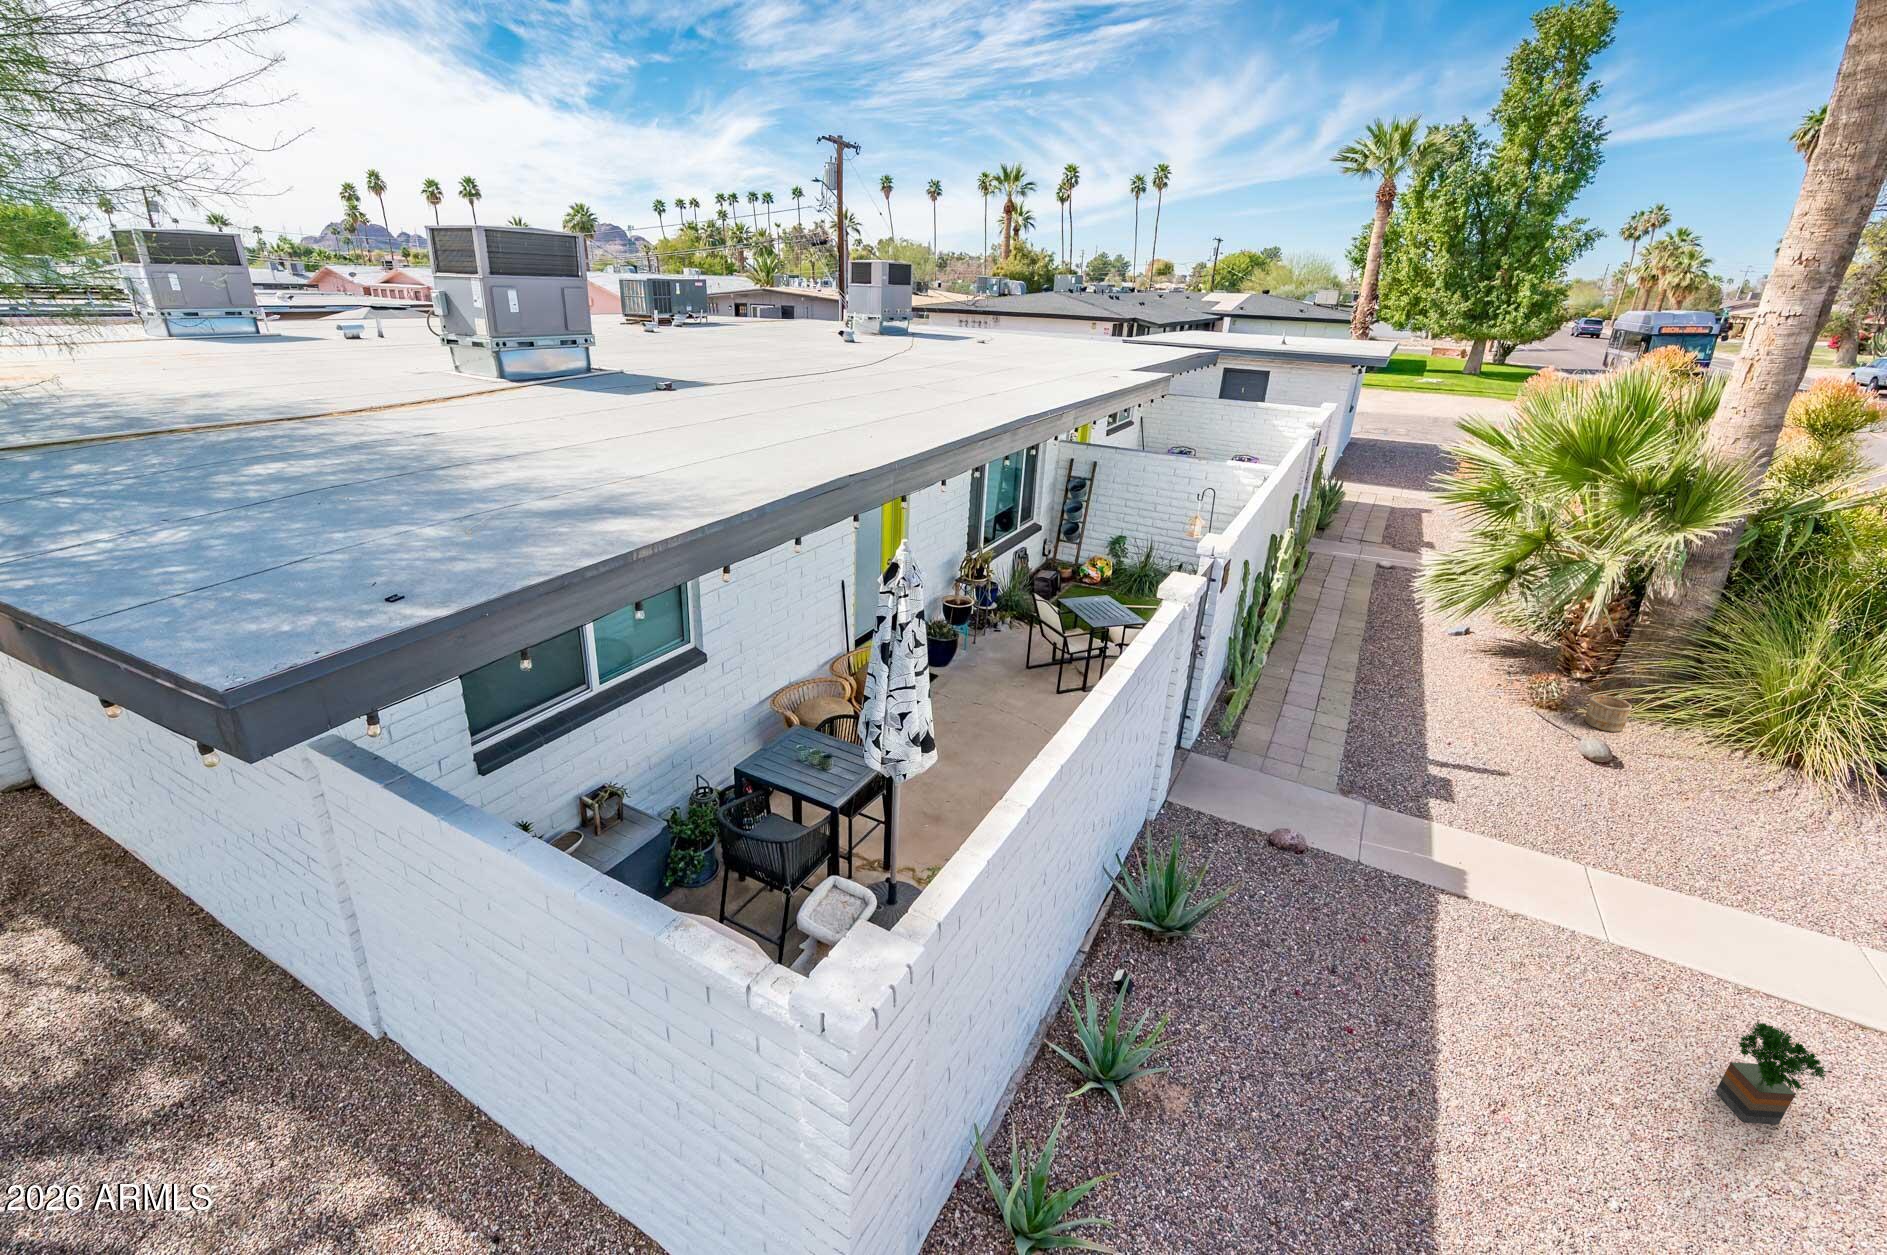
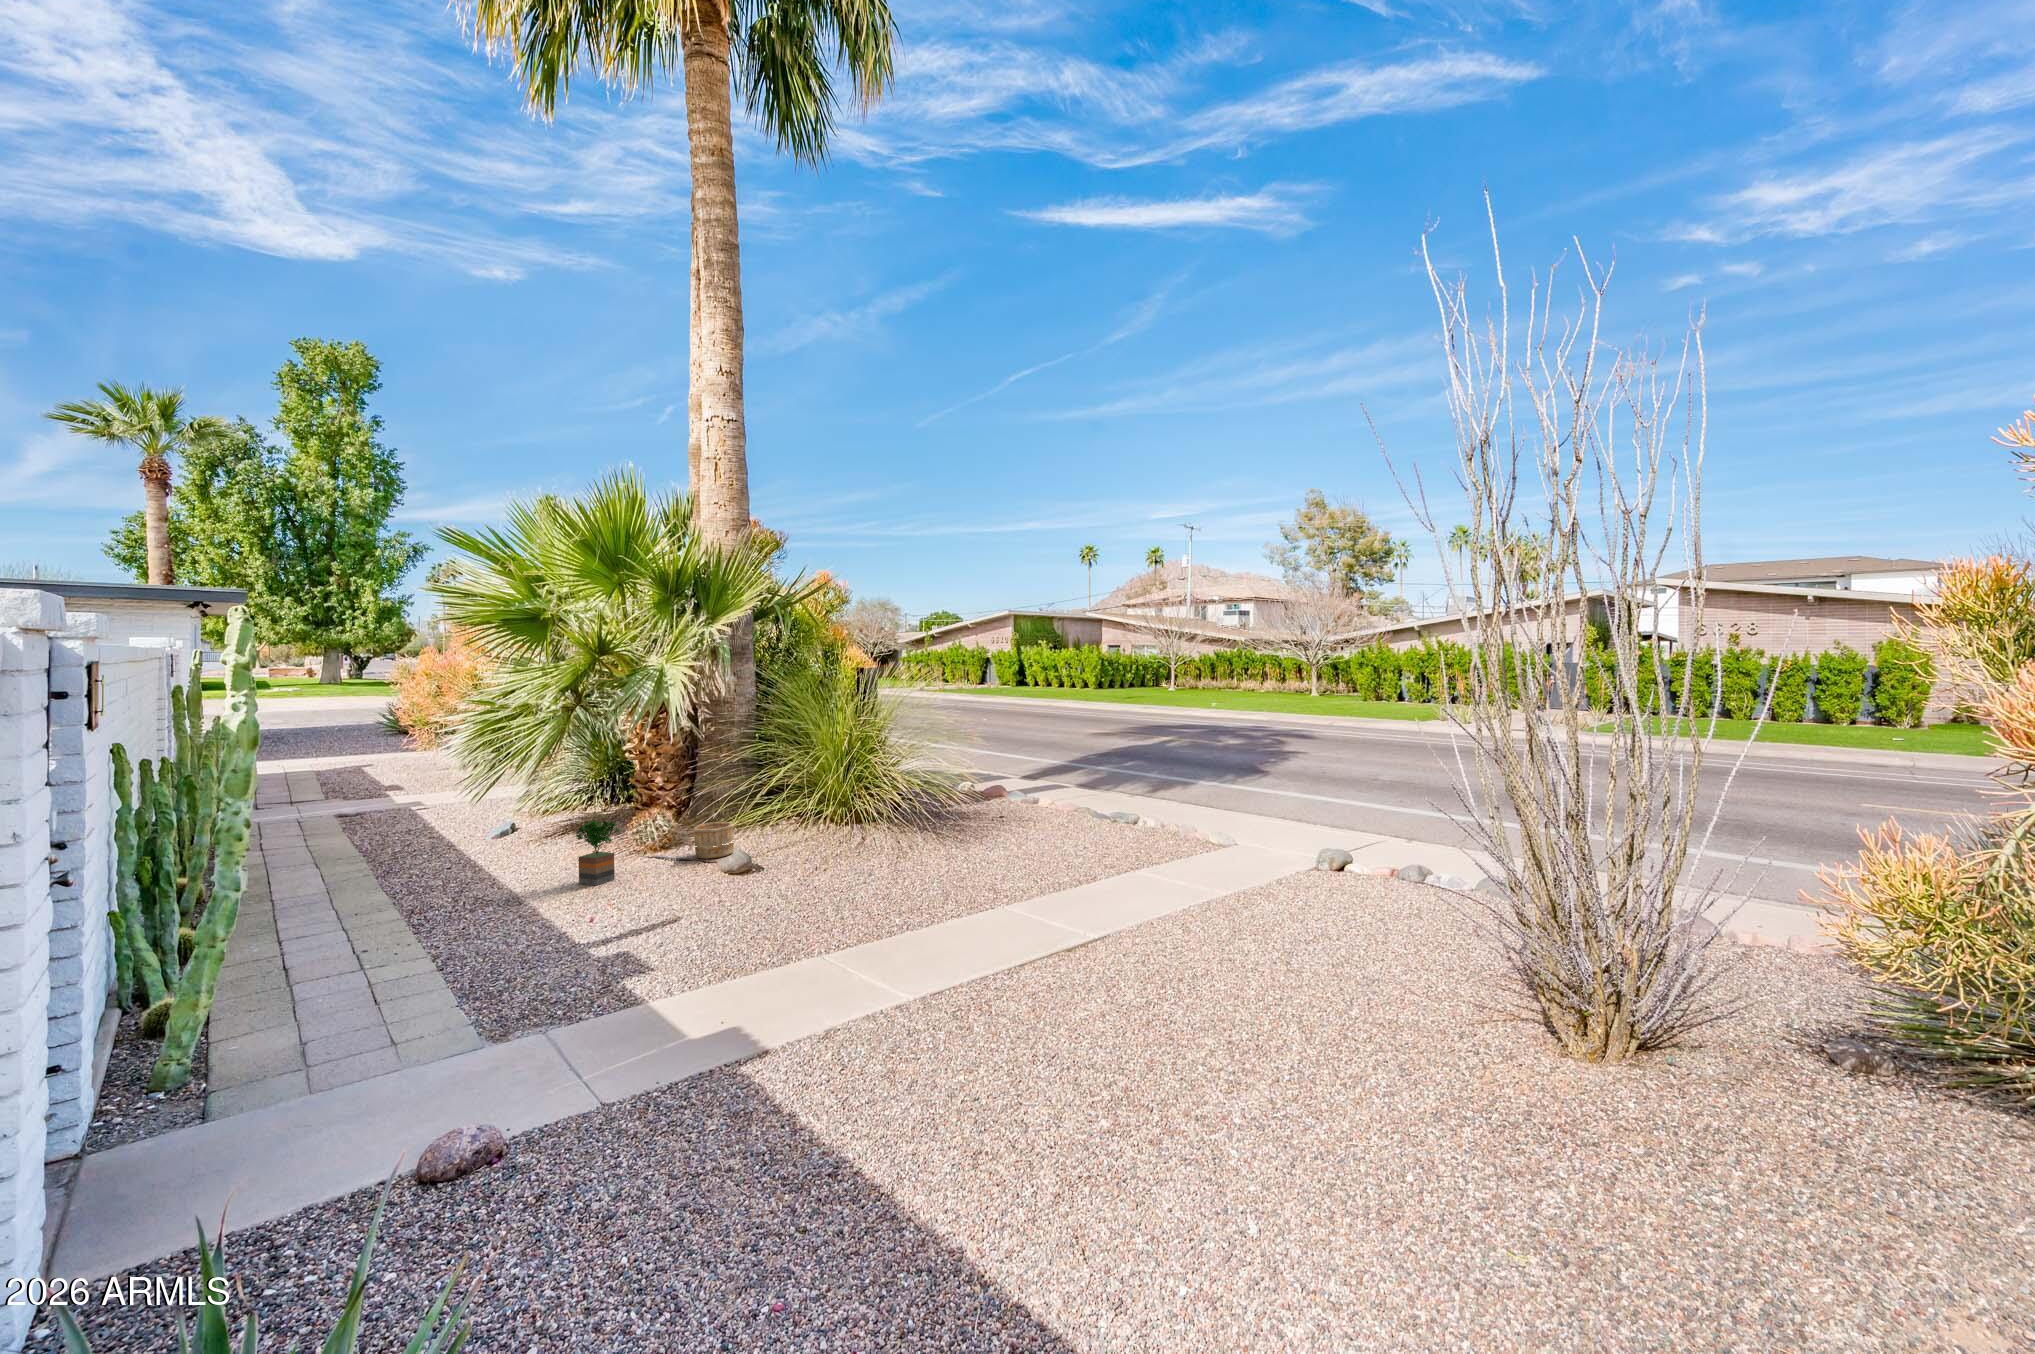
potted tree: present [1715,1023,1826,1124] -> present [576,821,620,886]

